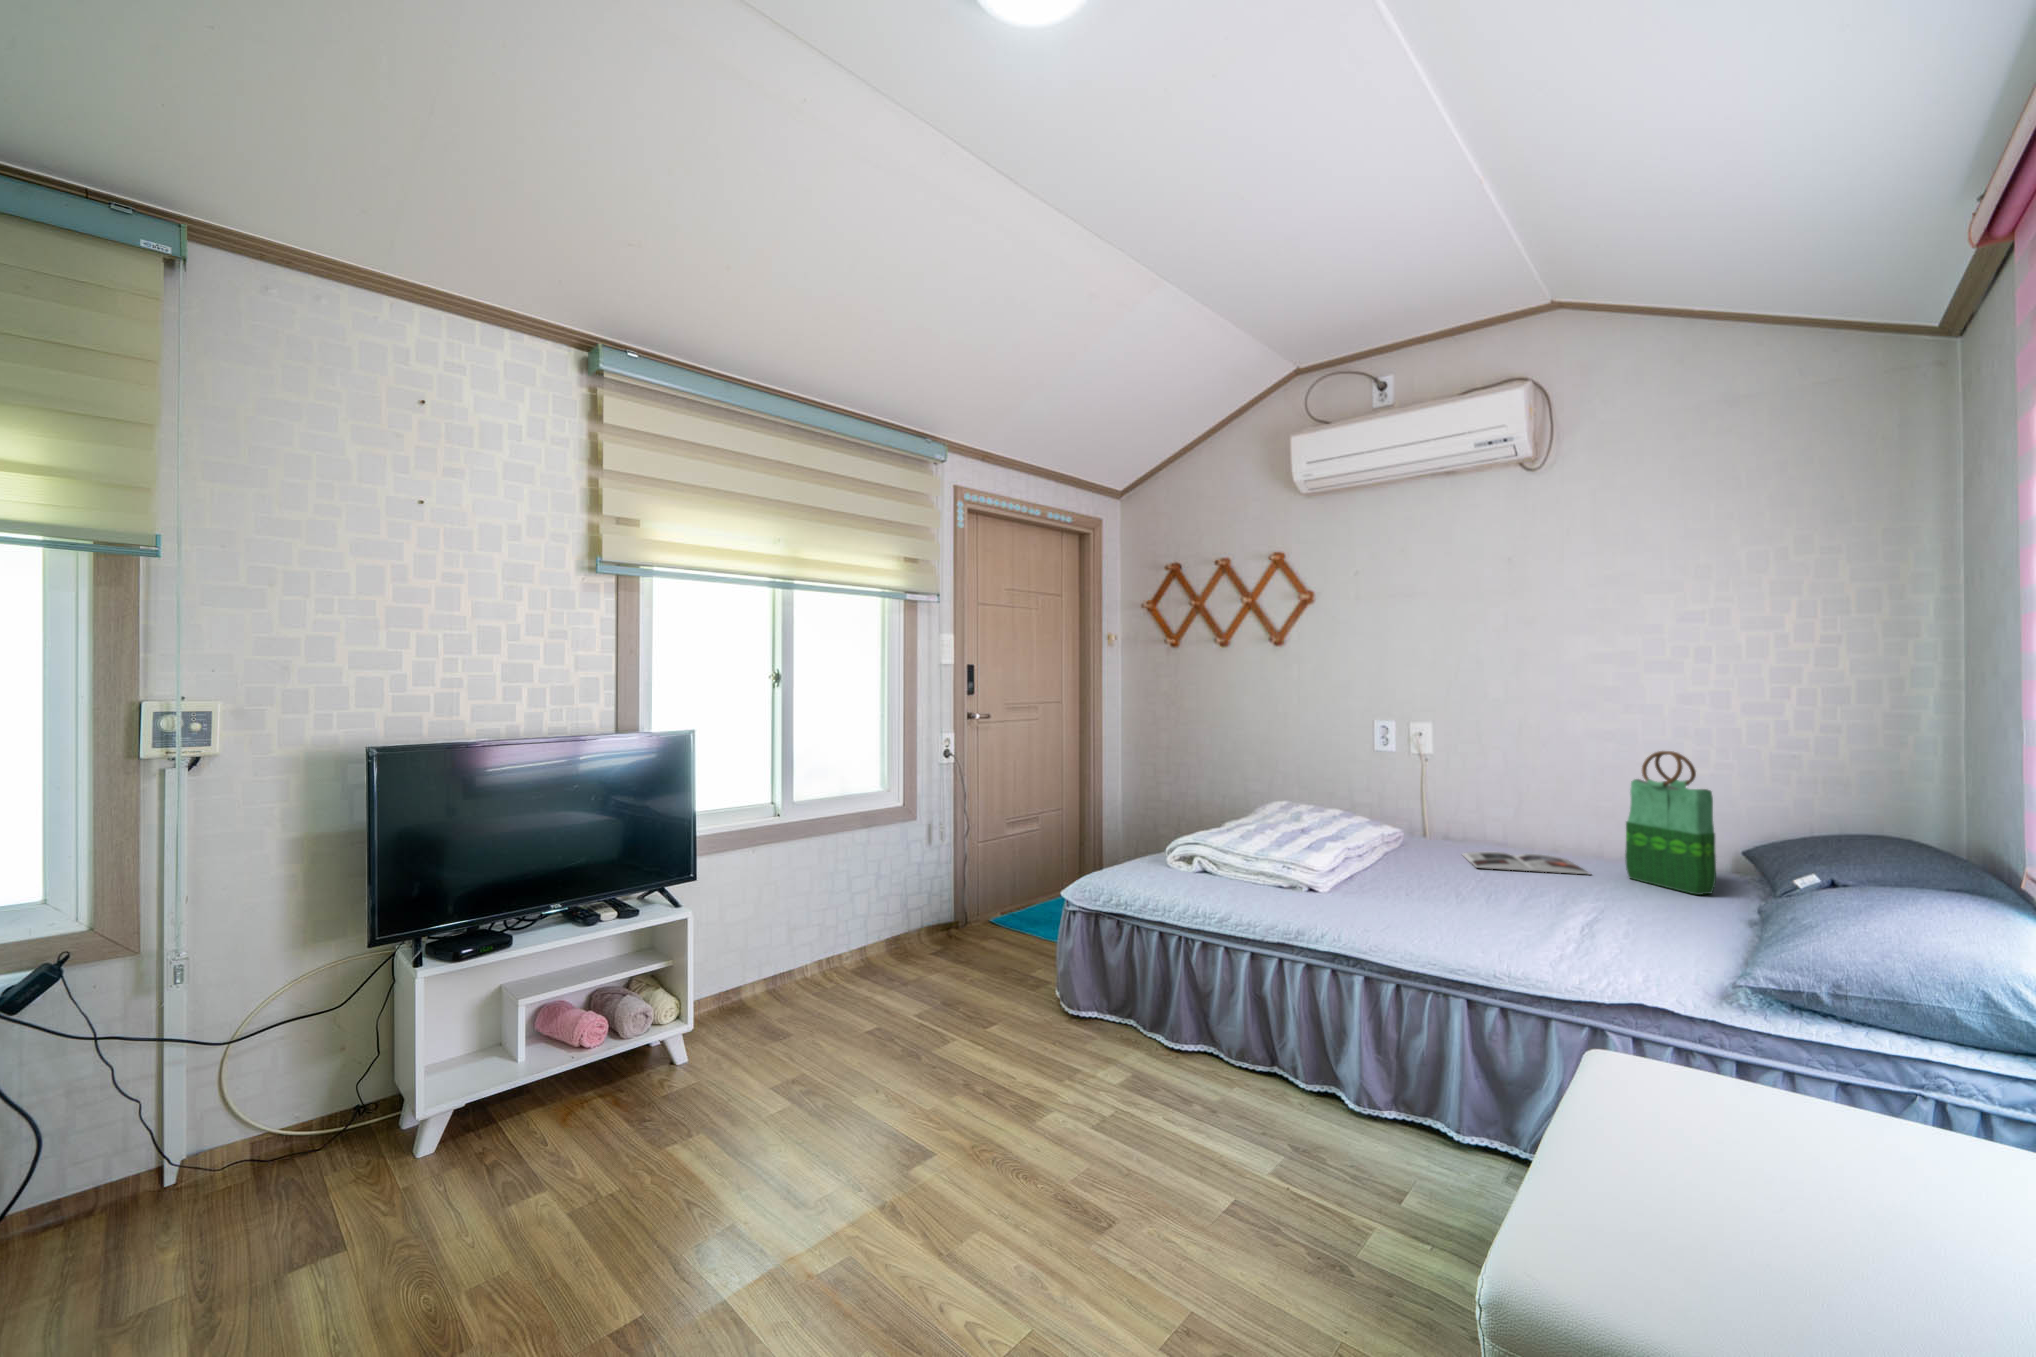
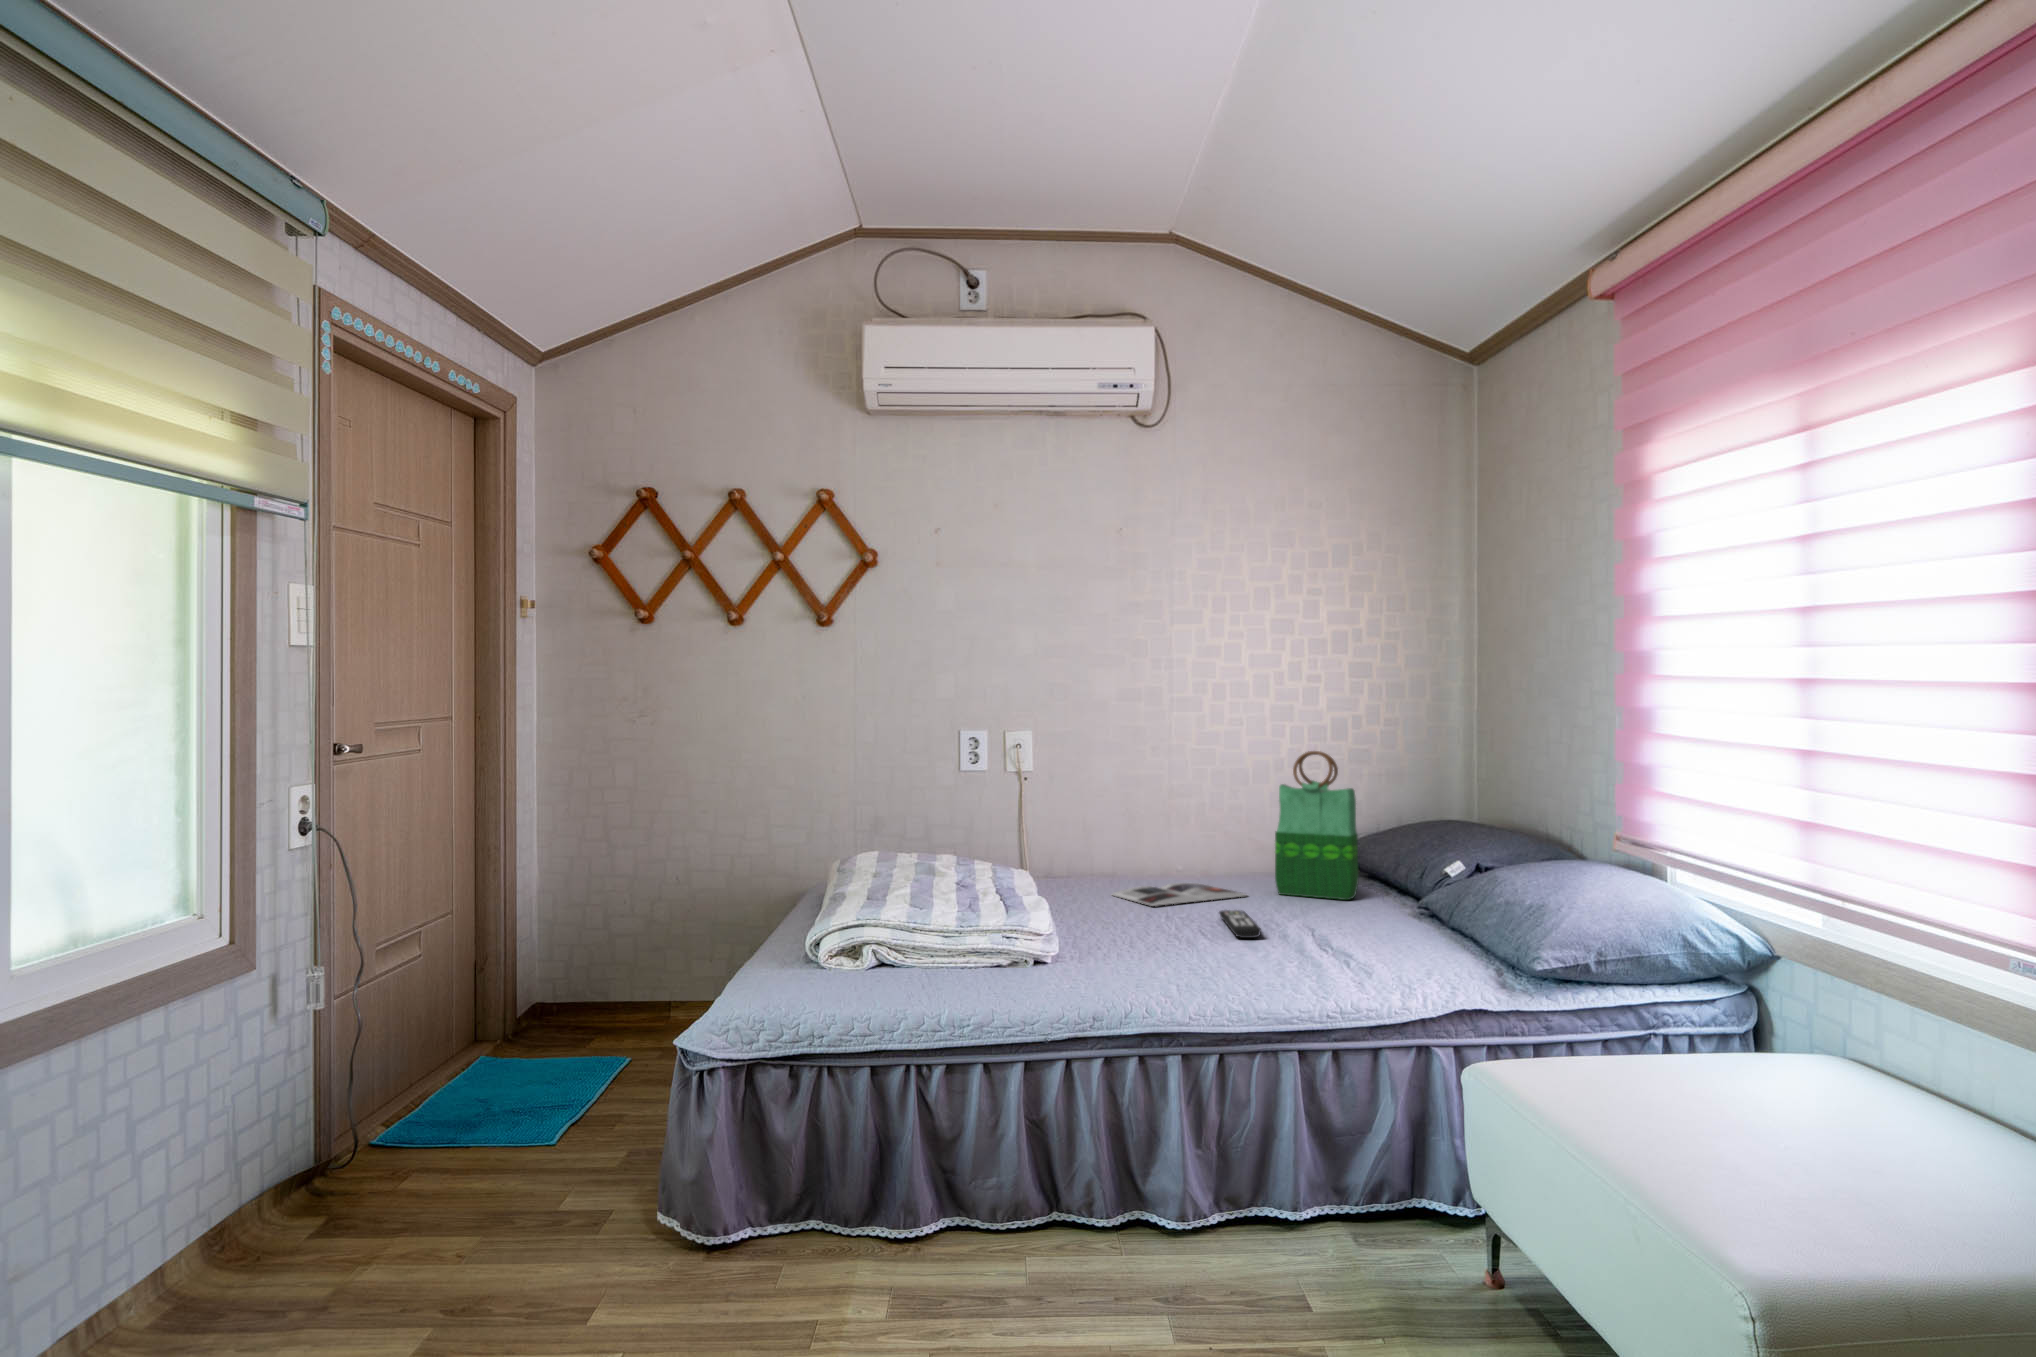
remote control: none [1494,880,1543,906] -> present [1219,910,1261,938]

